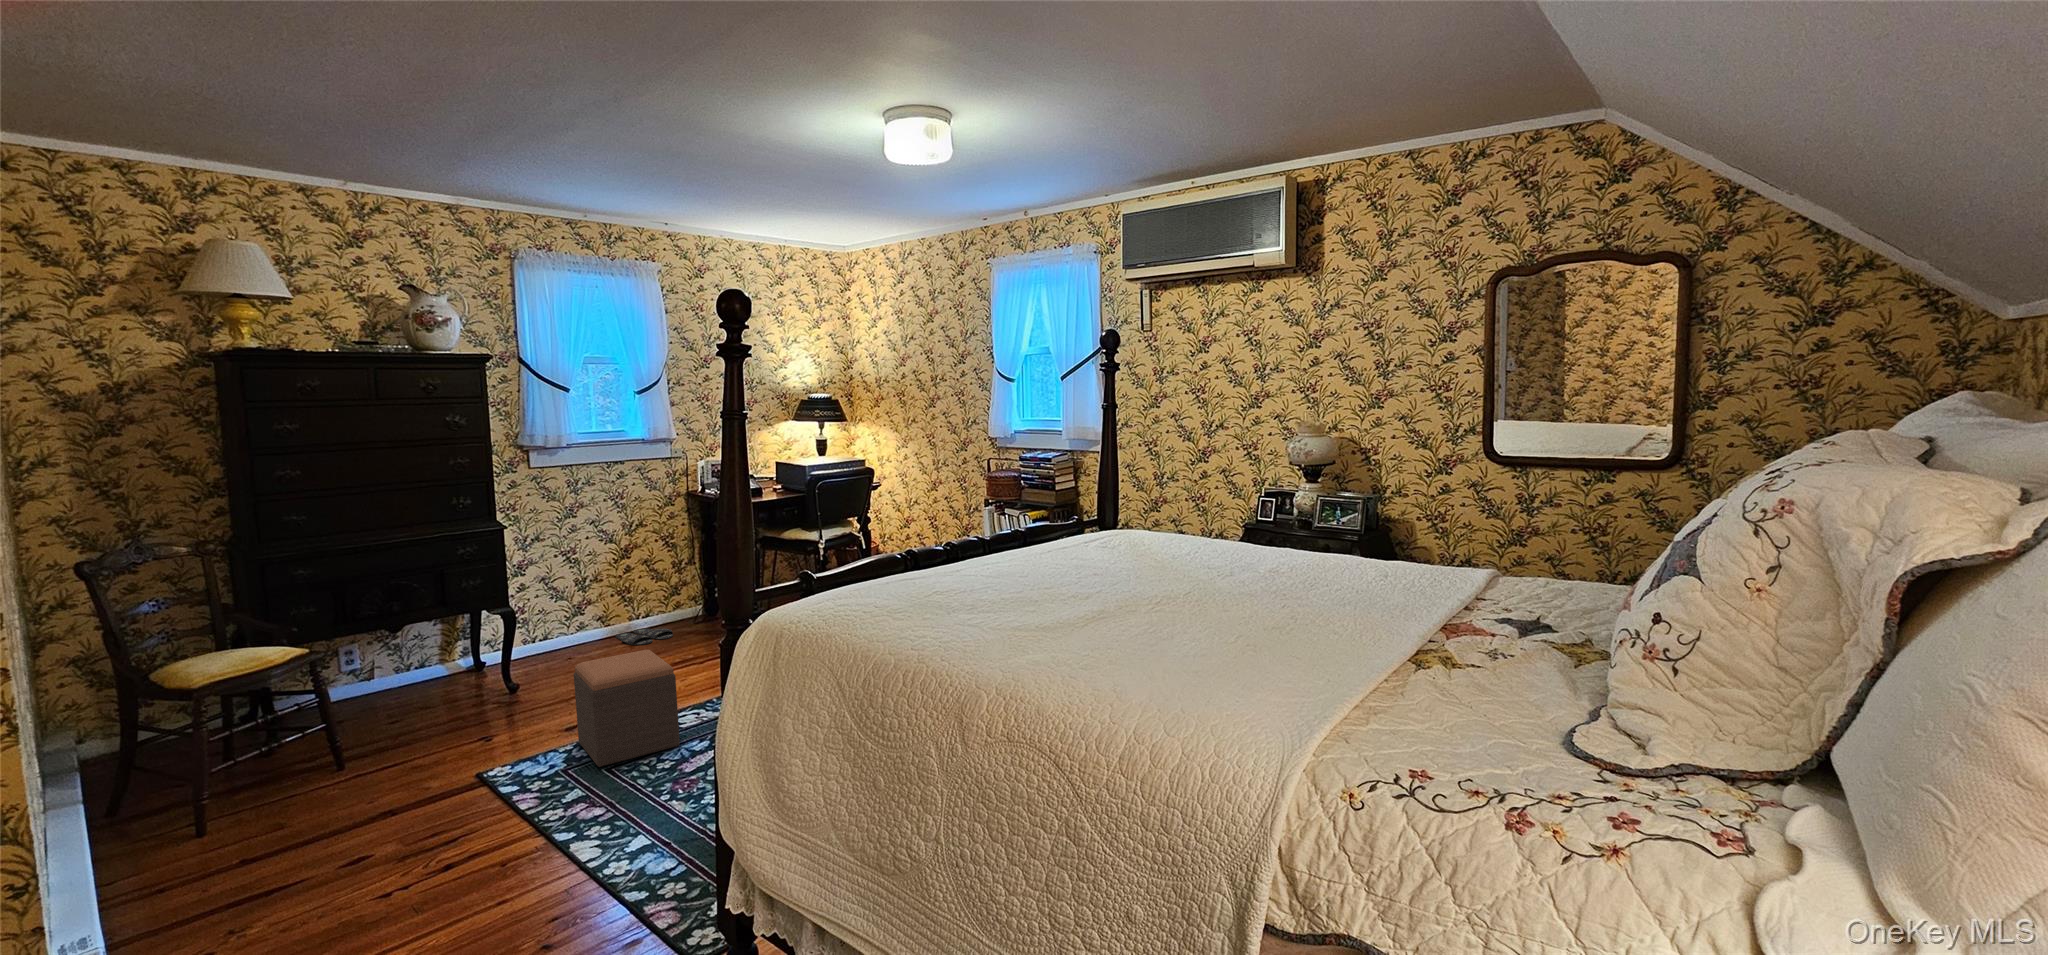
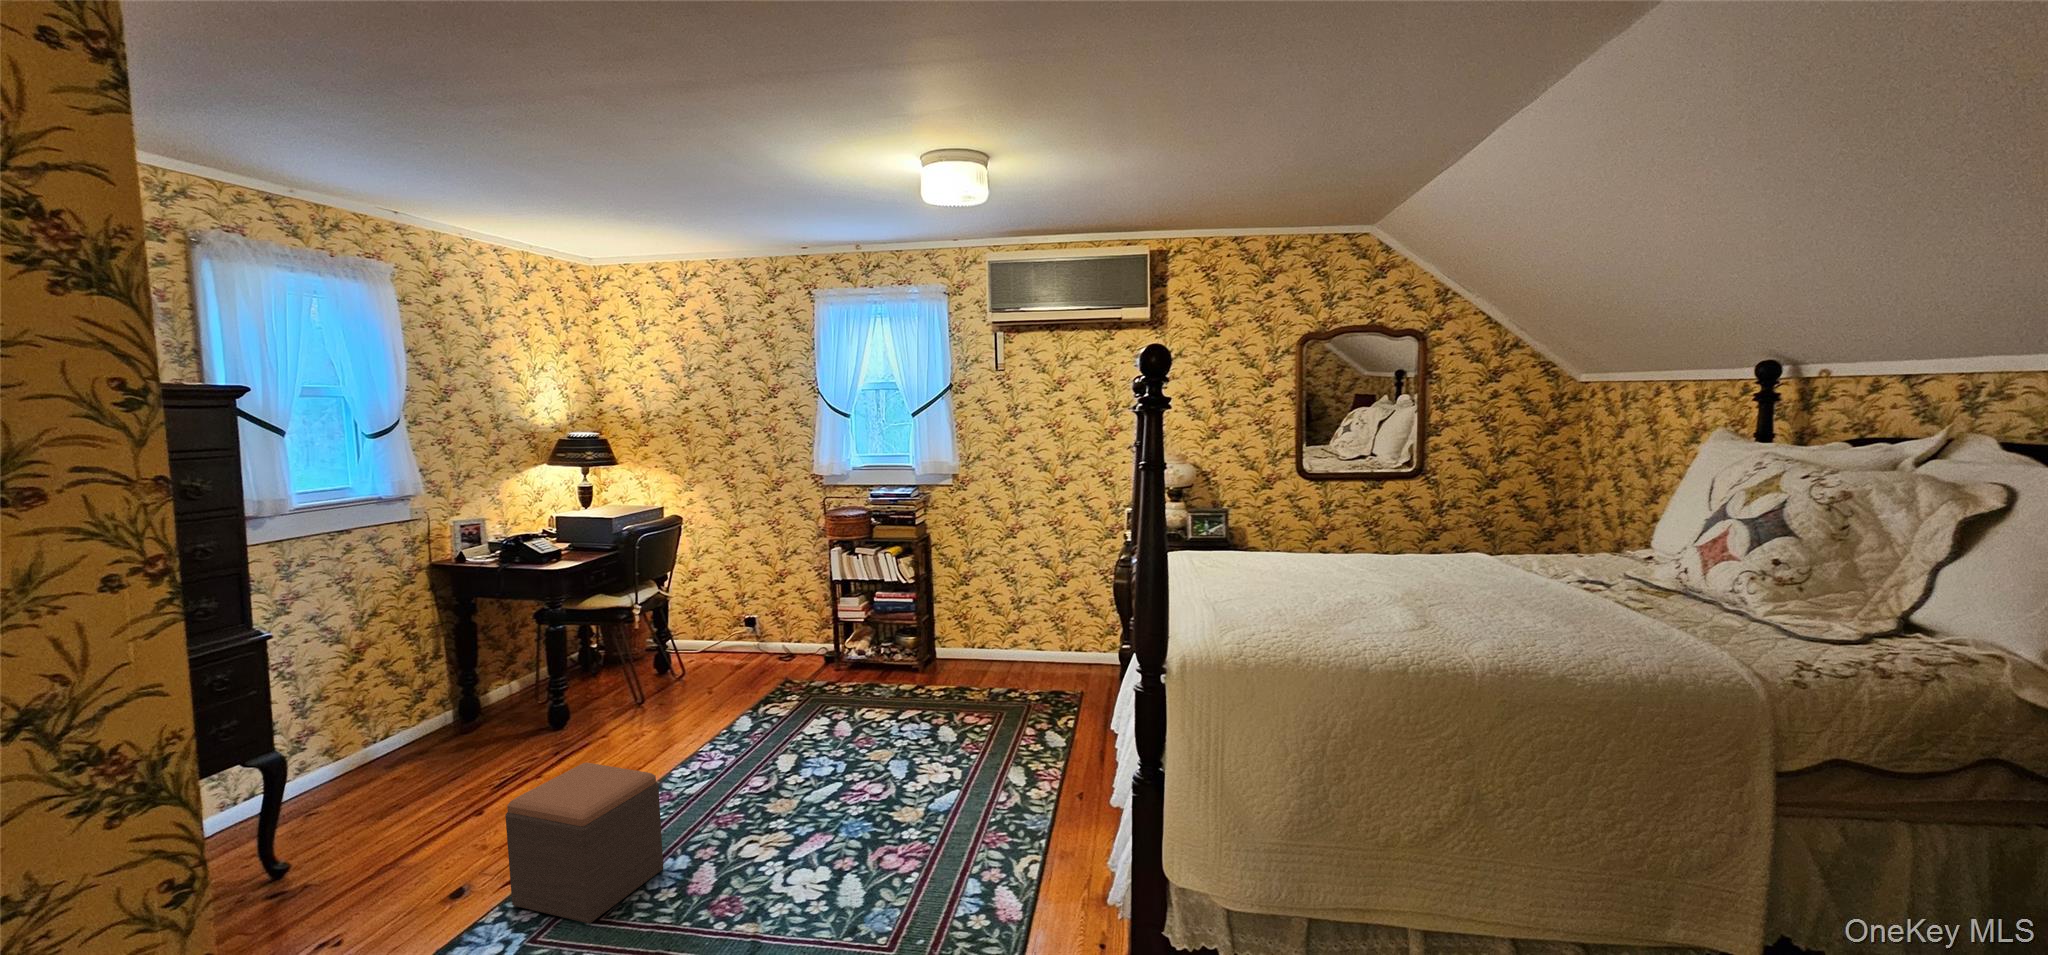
slippers: present [615,628,673,645] -> none [354,744,450,774]

